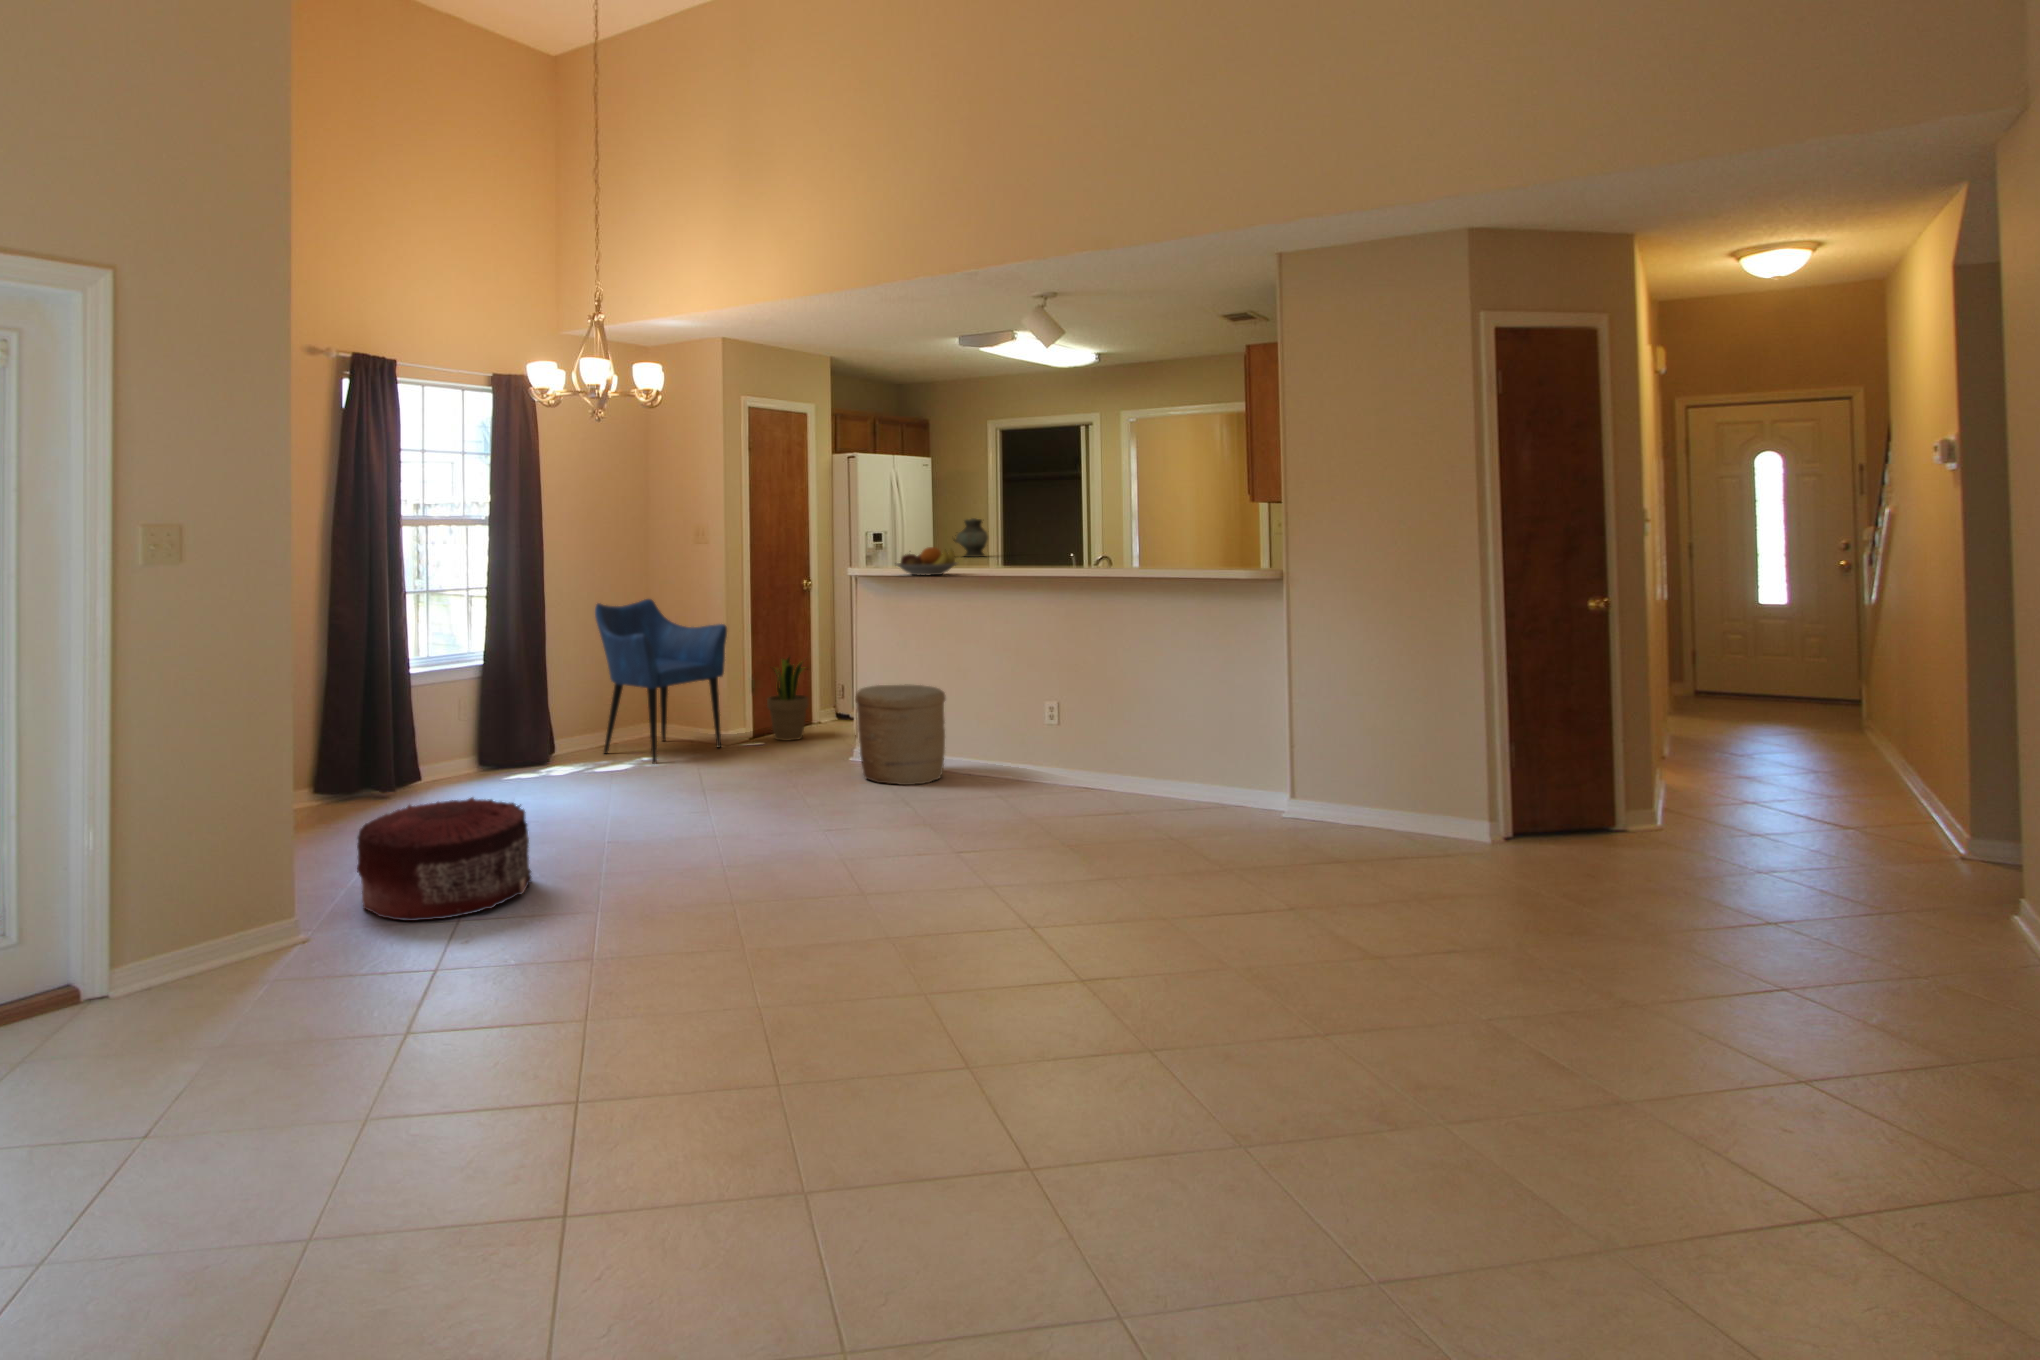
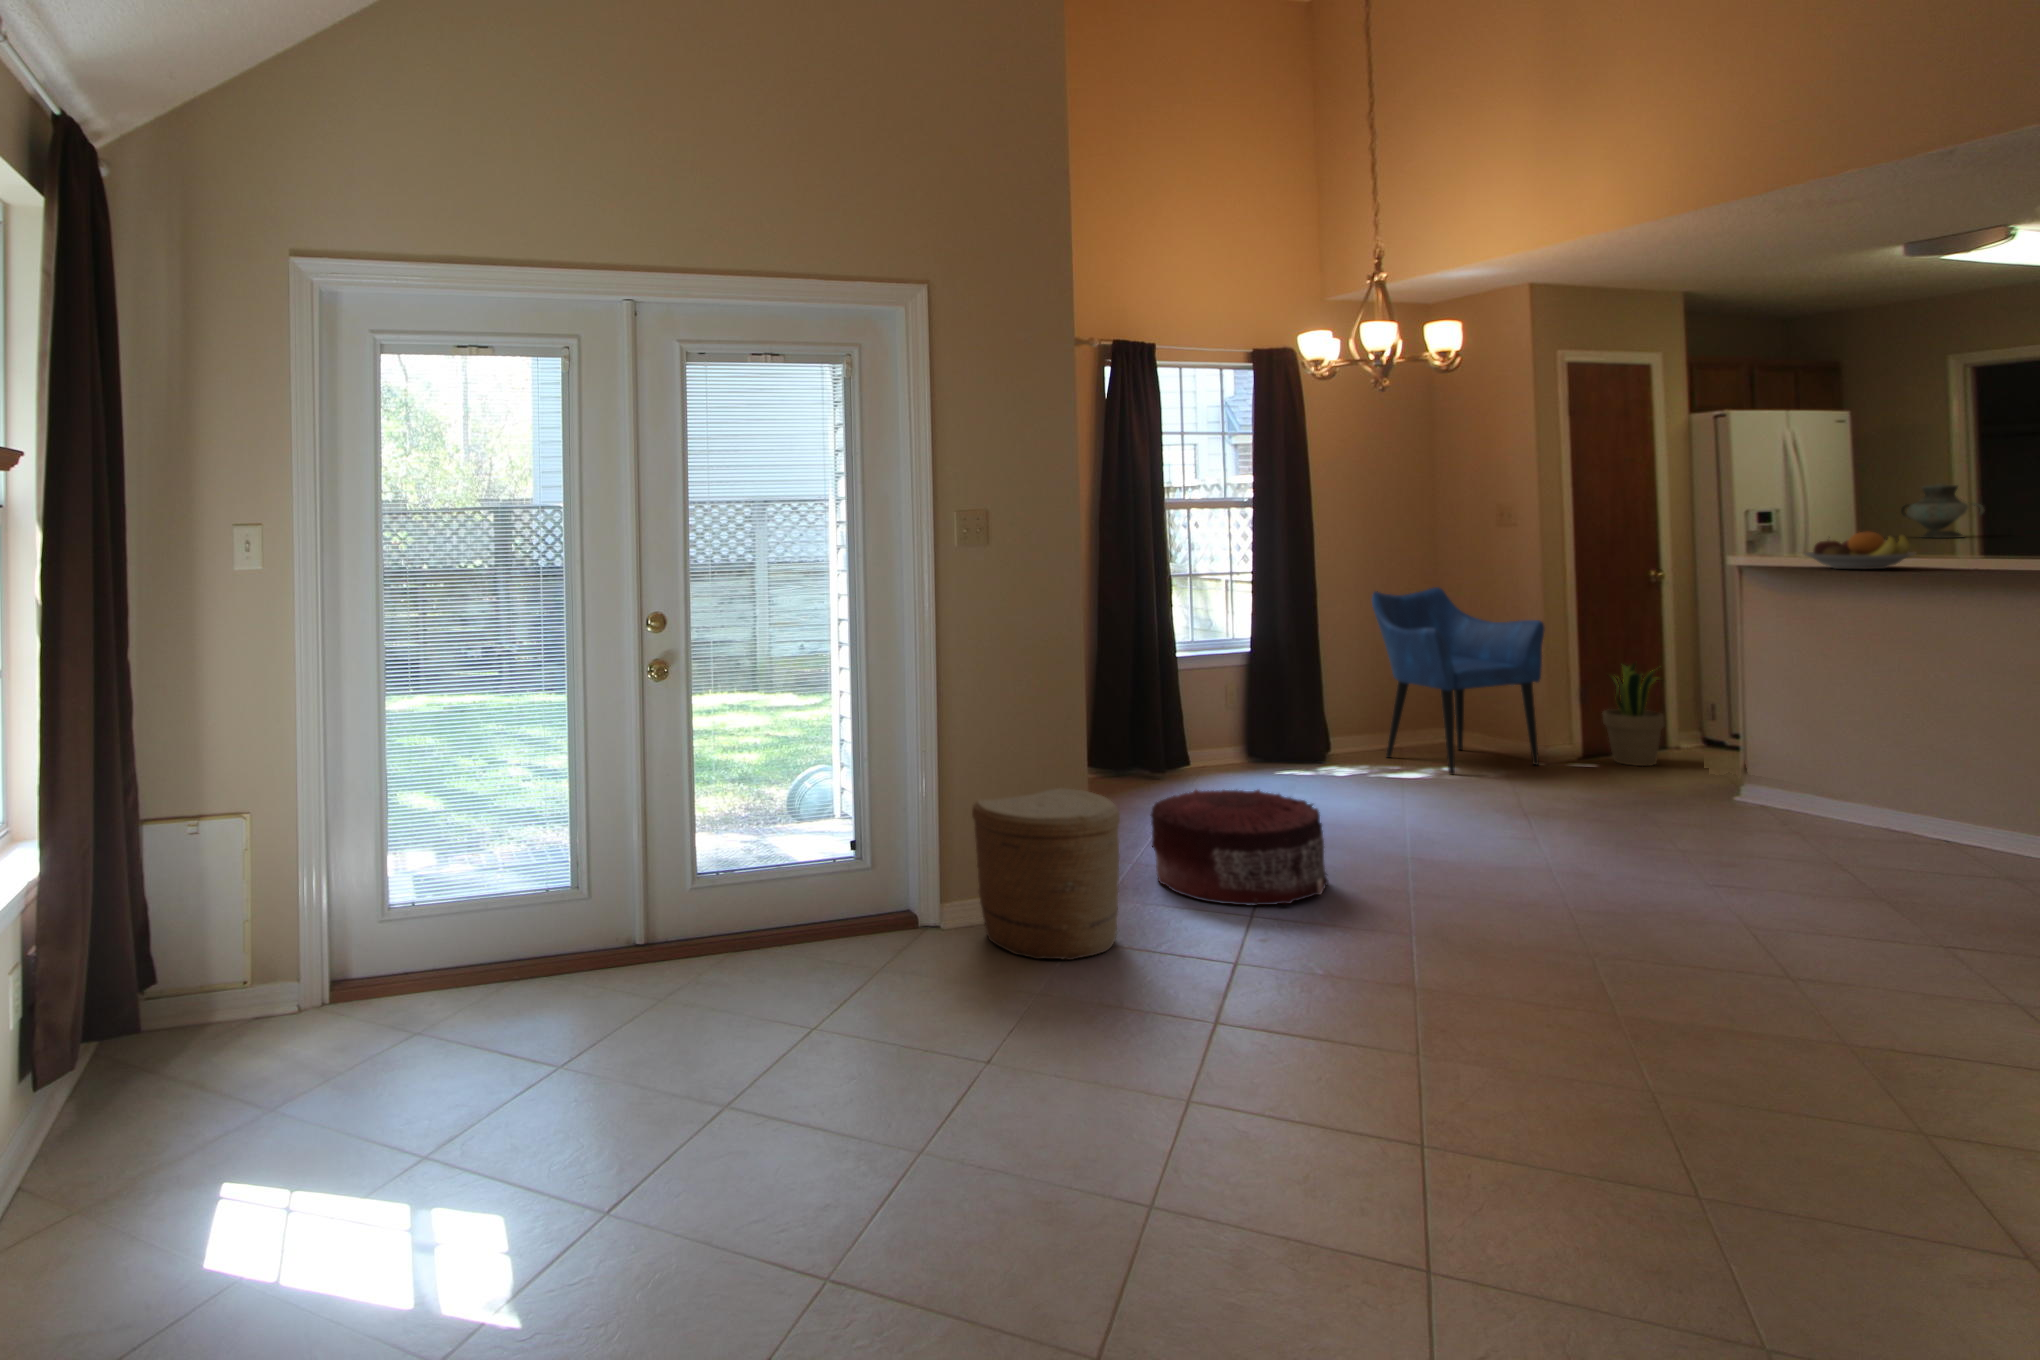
woven basket: present [855,684,945,785] -> present [972,789,1120,960]

